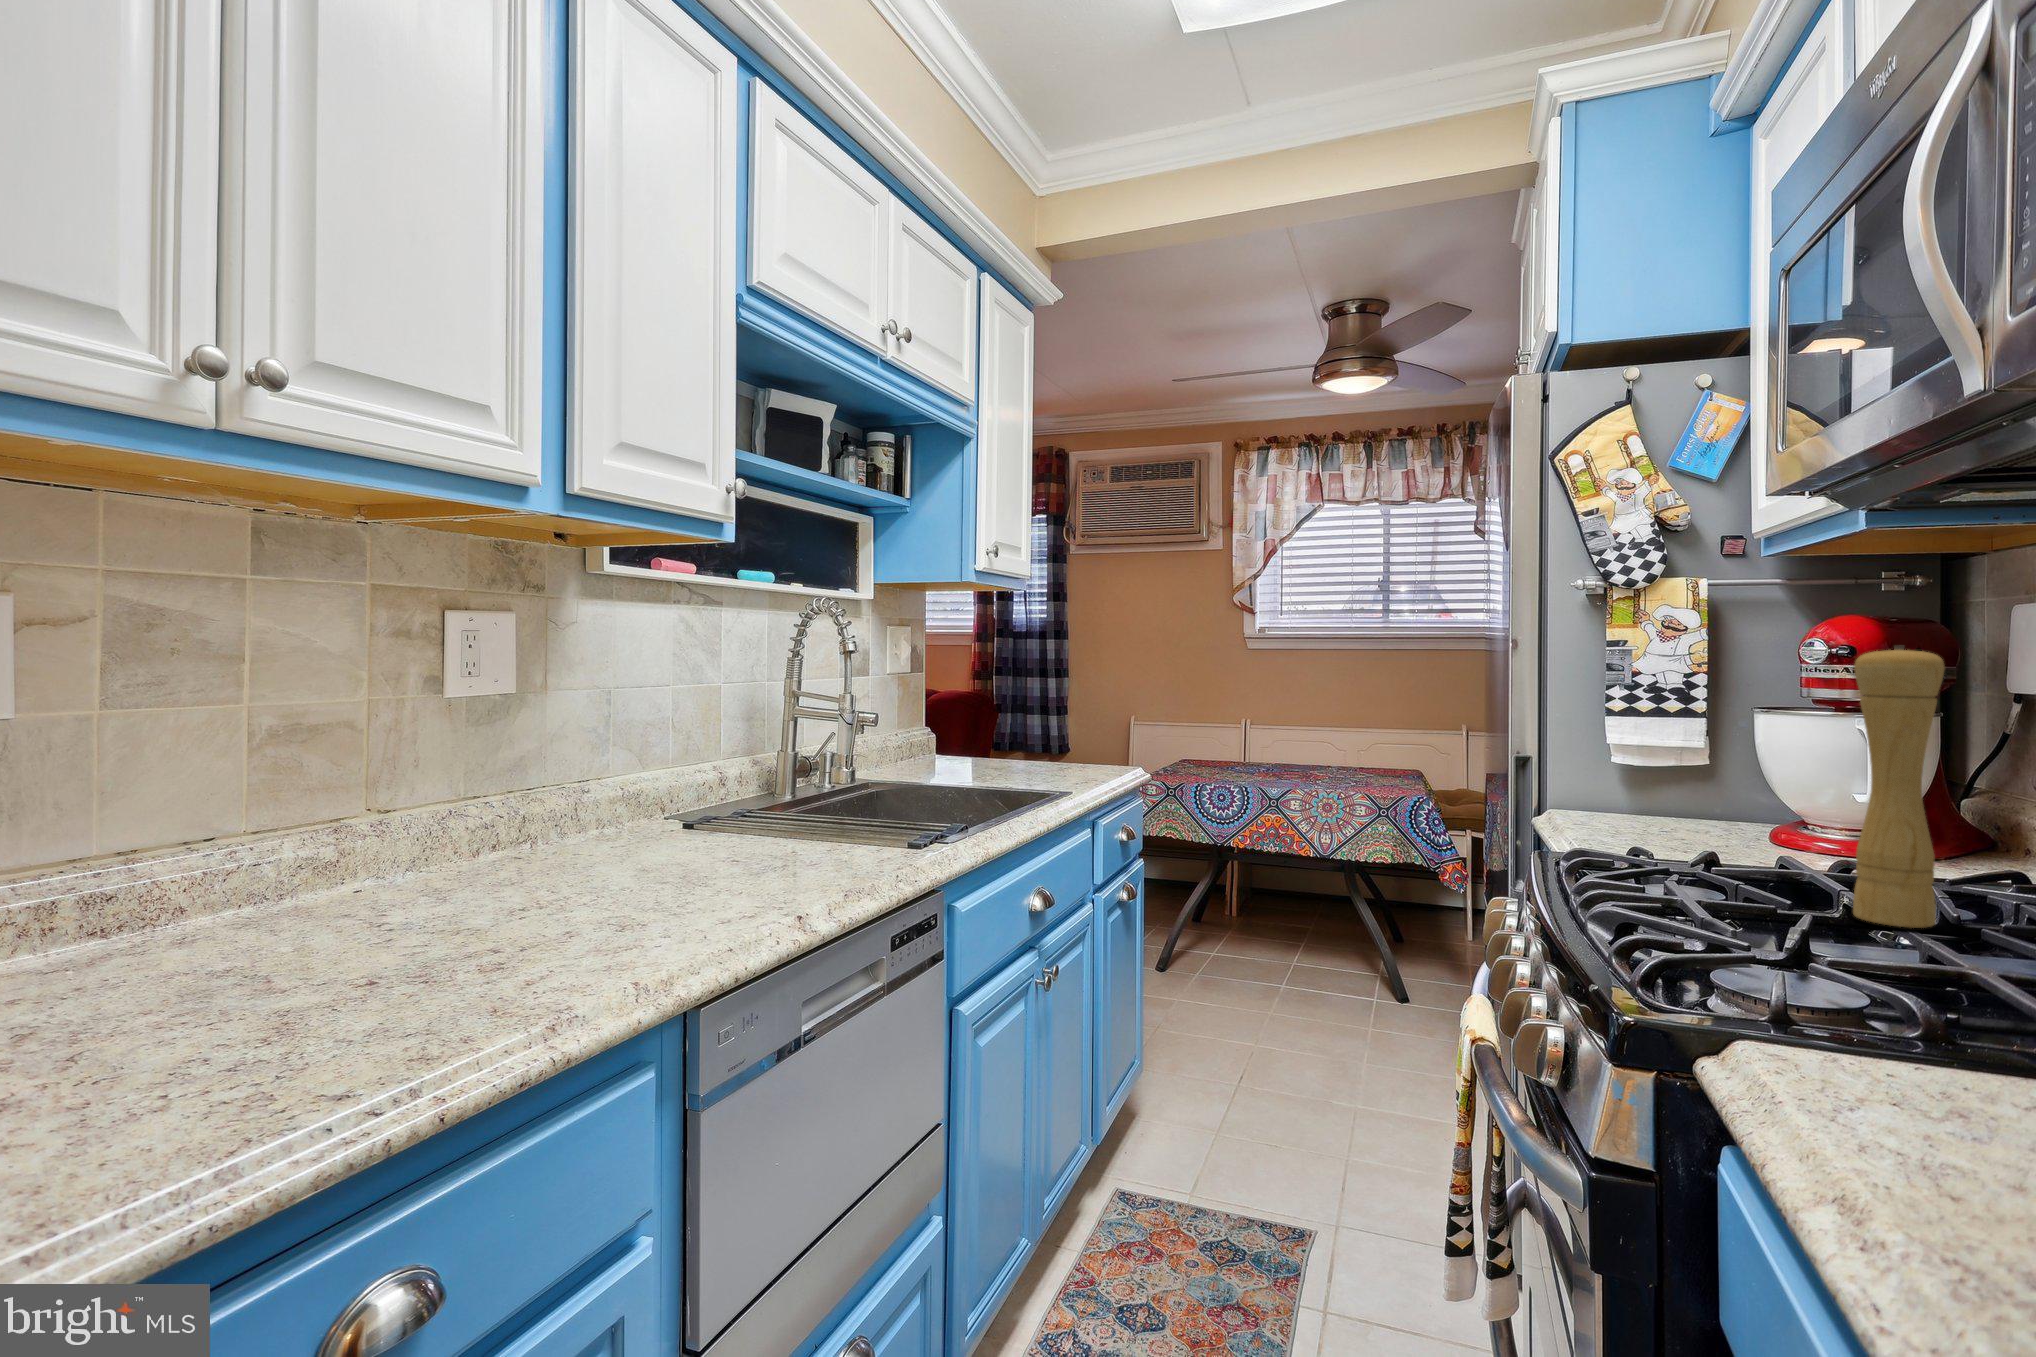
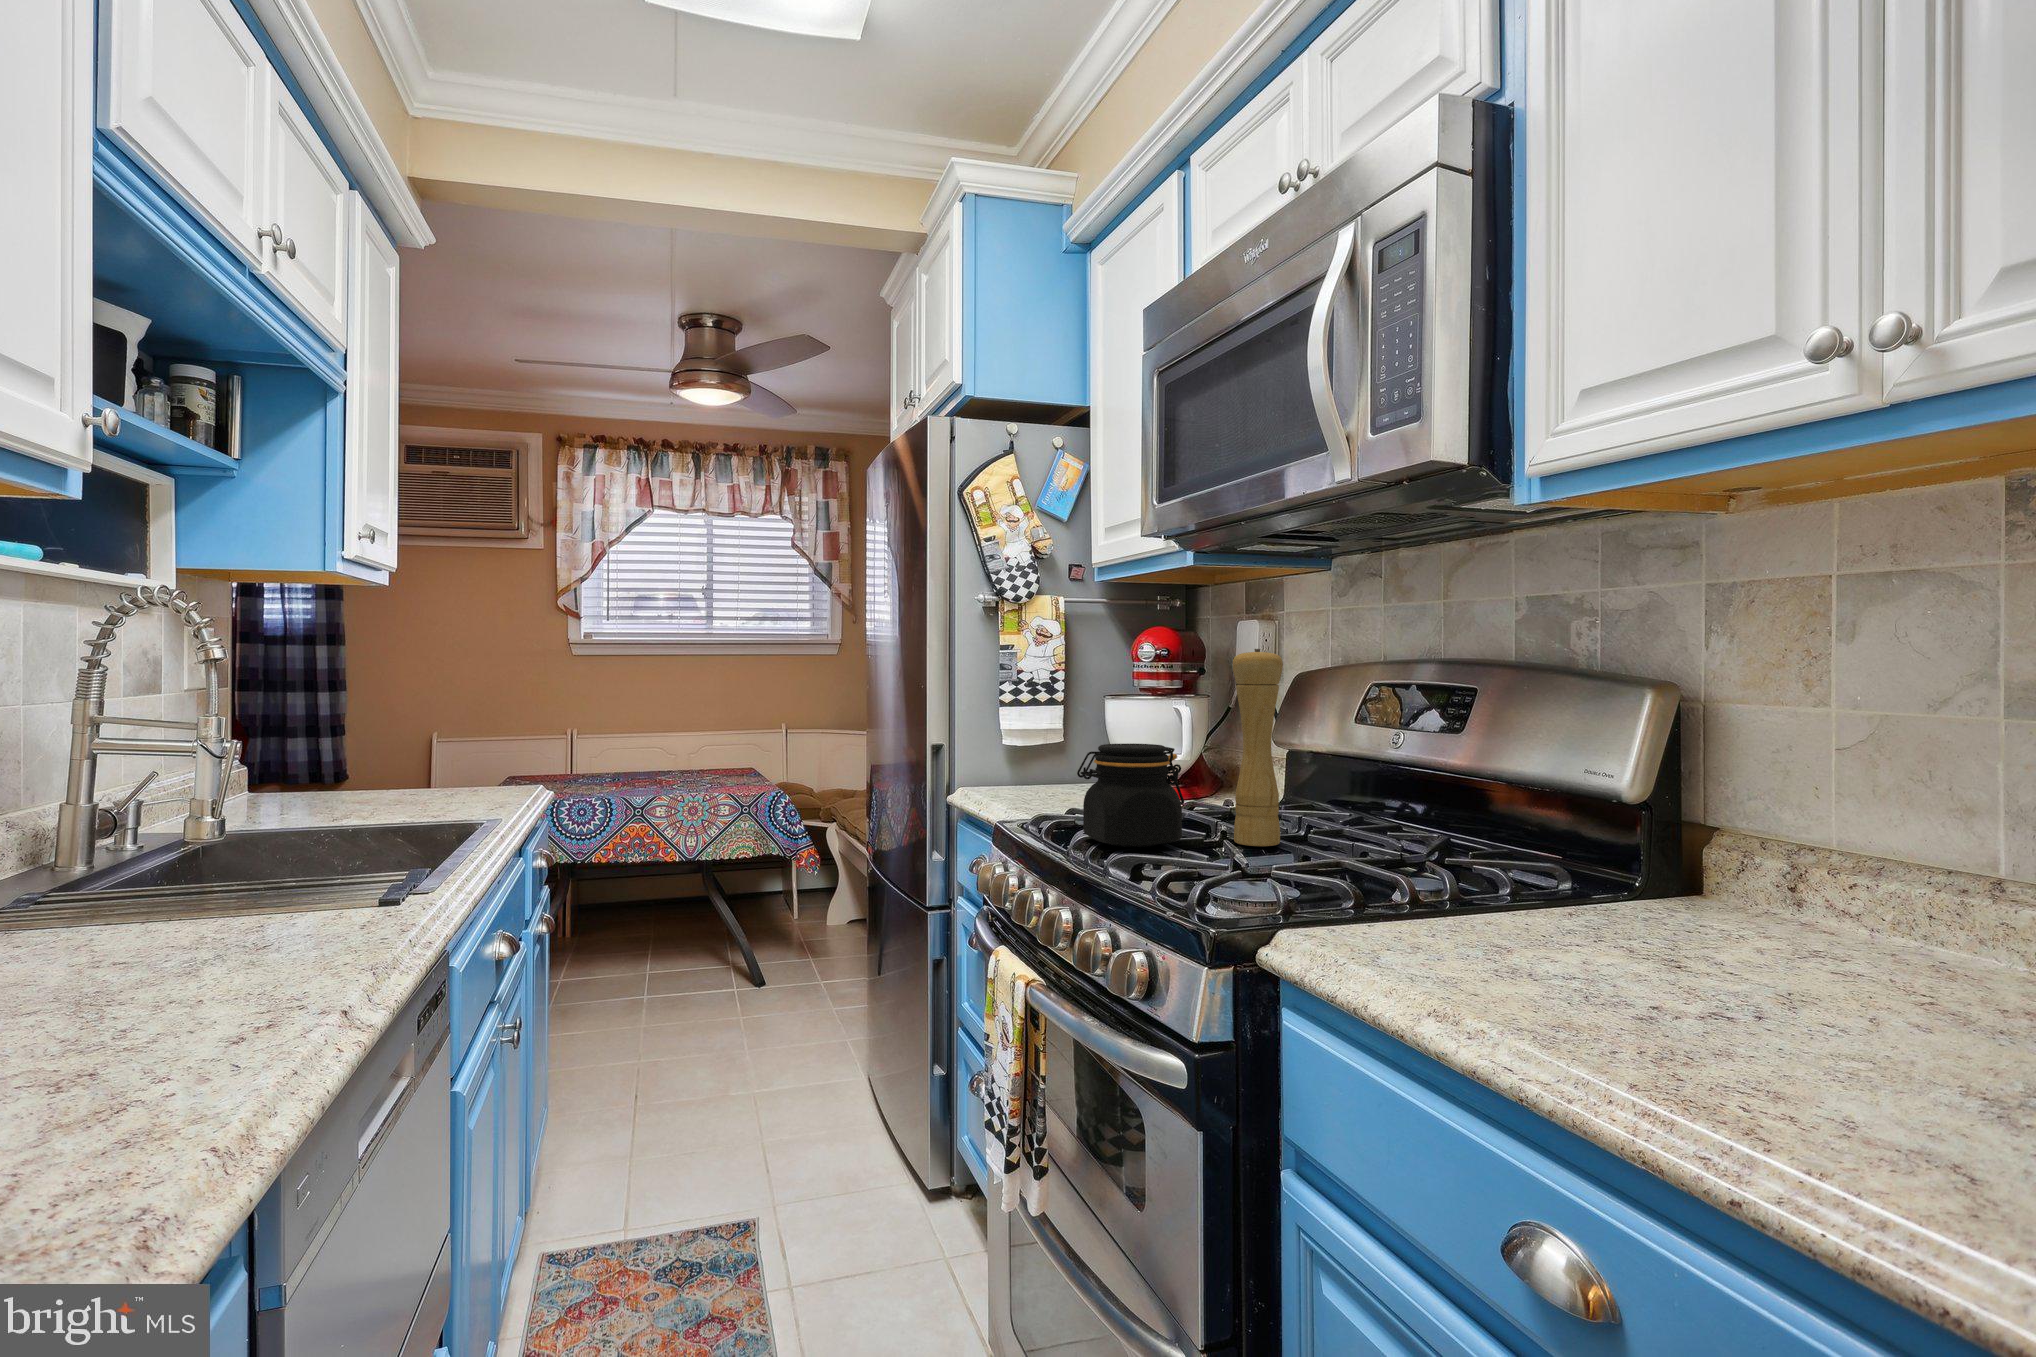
jar: none [1605,767,1770,902] -> present [1077,743,1184,847]

